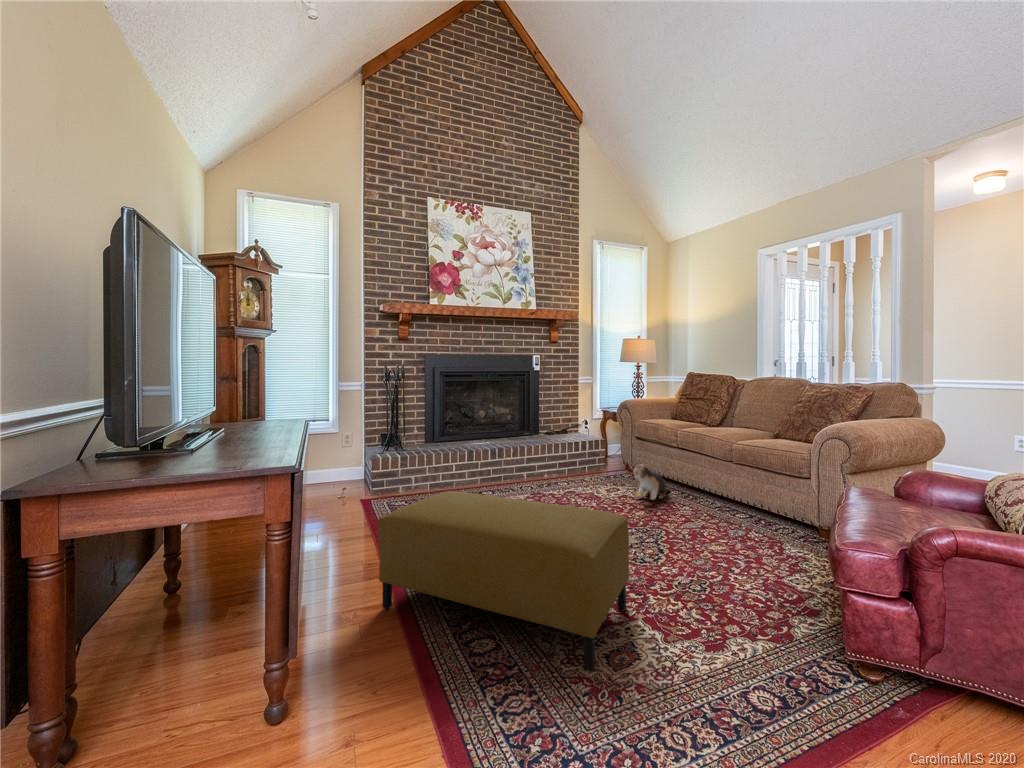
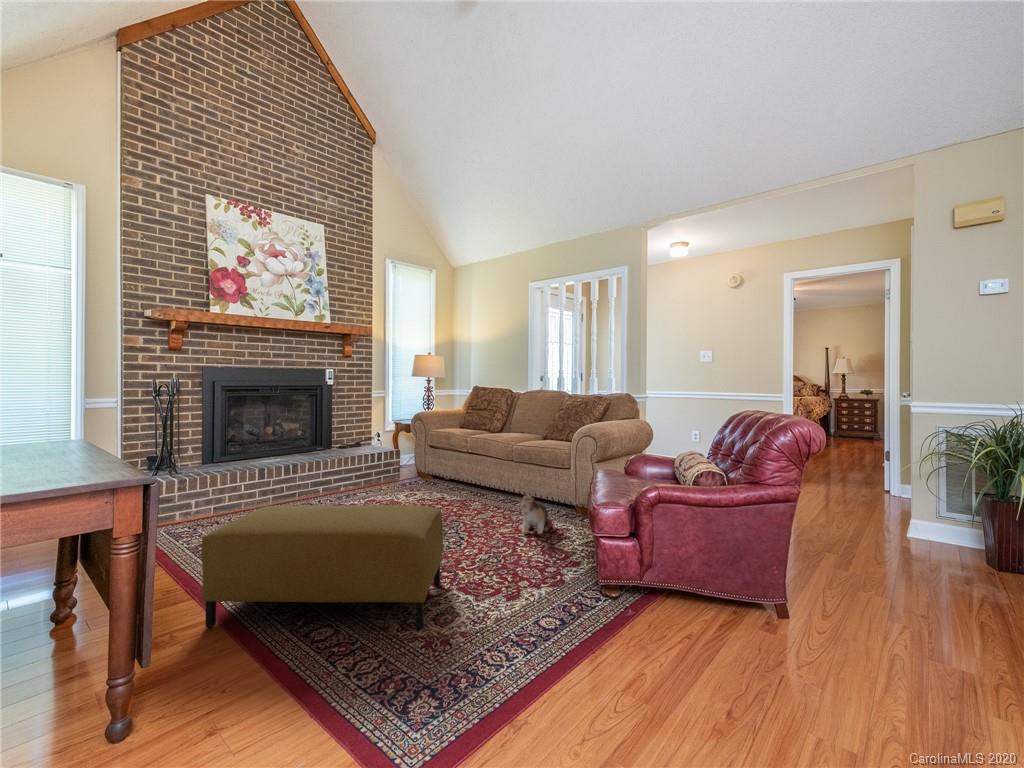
plush toy: present [630,464,670,500] -> present [520,495,550,534]

